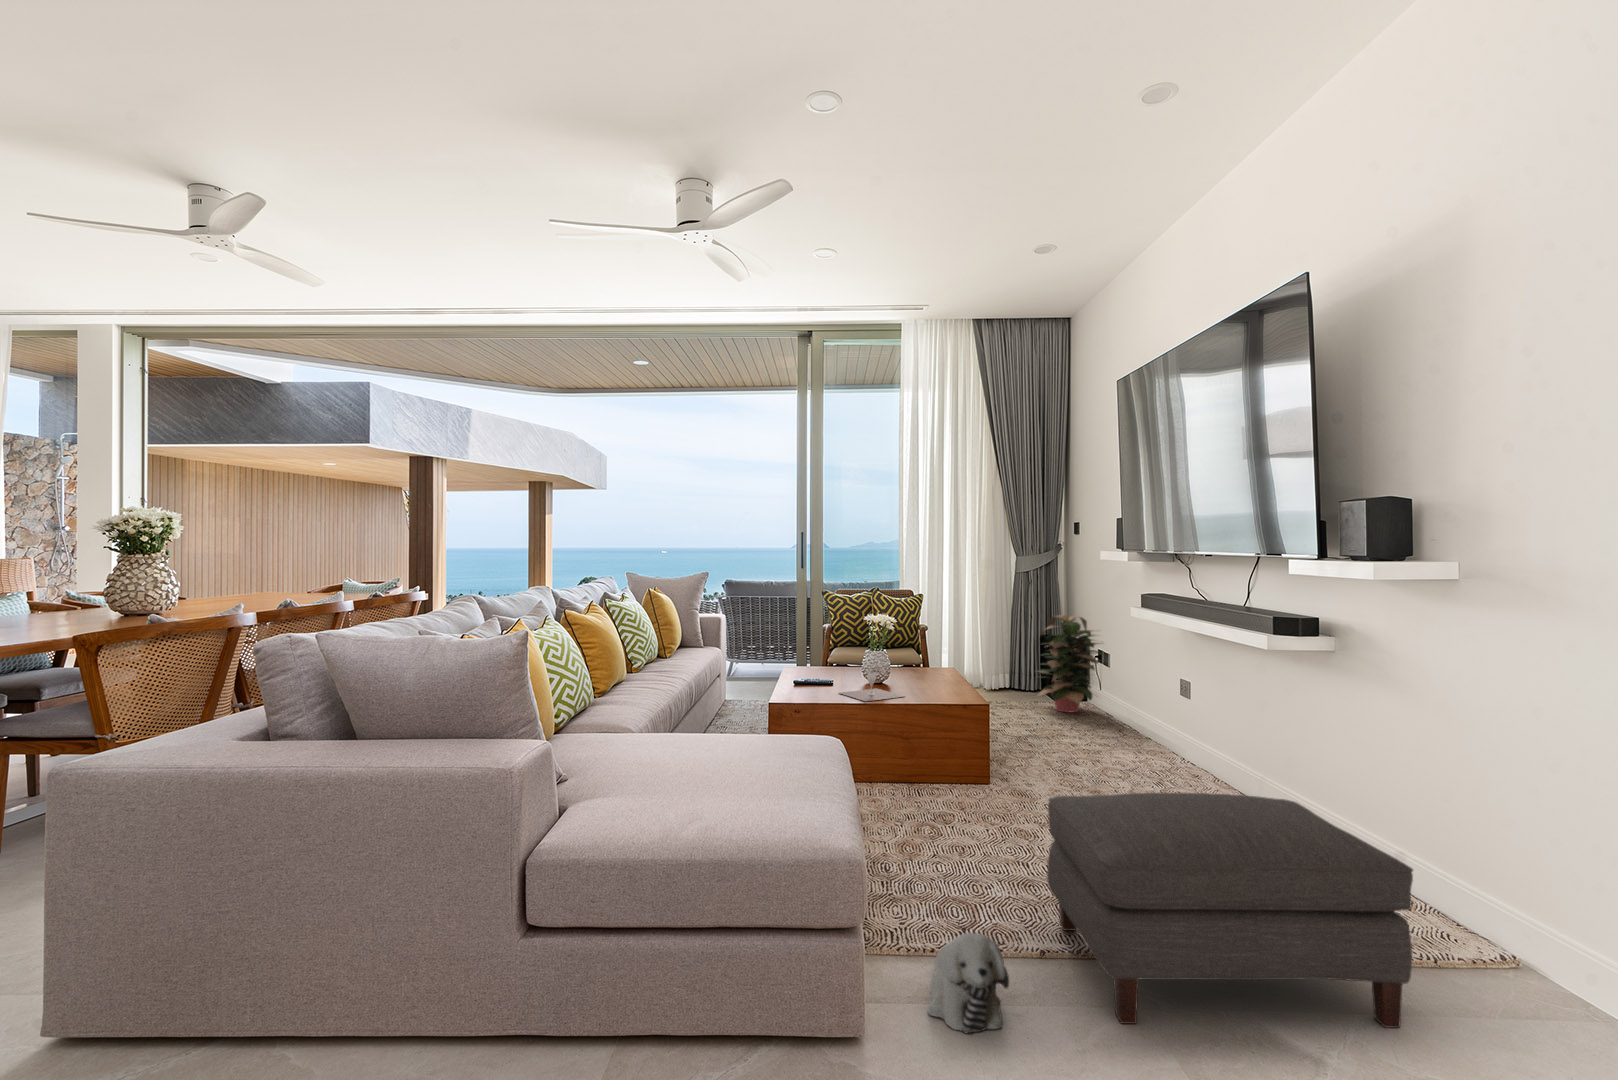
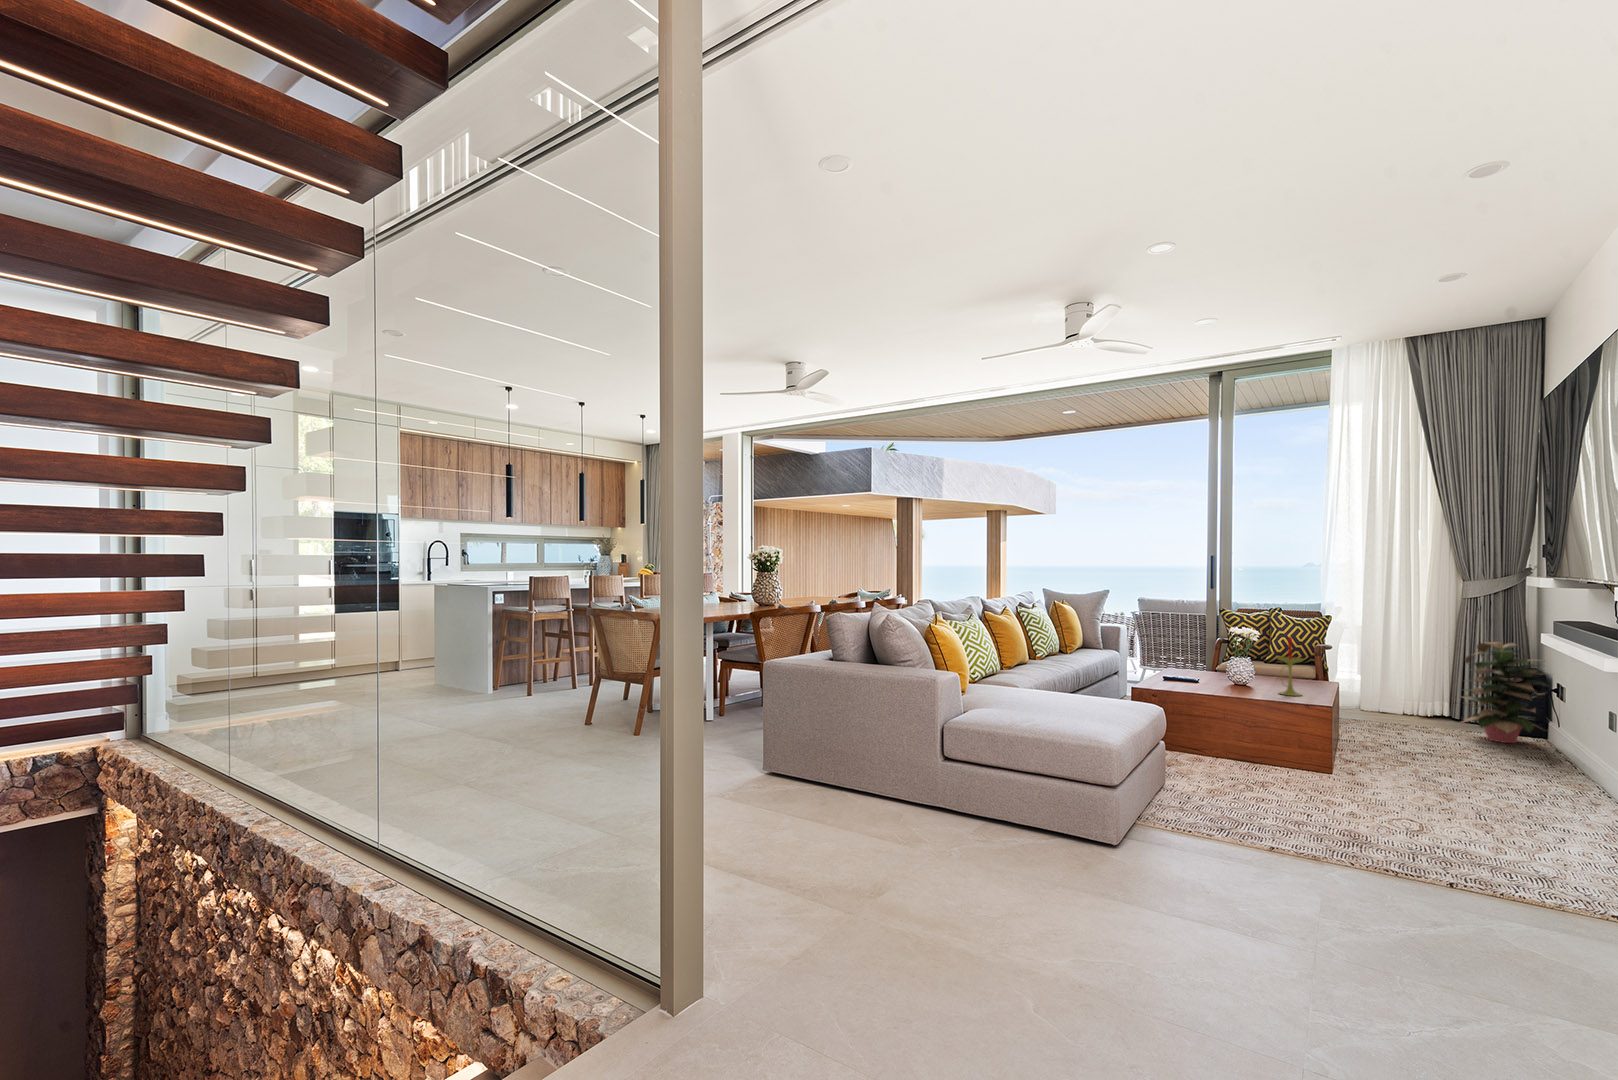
candle: none [923,624,950,696] -> present [1278,637,1303,696]
wine glass: present [840,672,905,701] -> none [1198,672,1257,693]
ottoman: present [1047,793,1413,1028] -> none [1285,751,1560,937]
plush toy: present [928,933,1009,1033] -> none [1165,809,1222,868]

